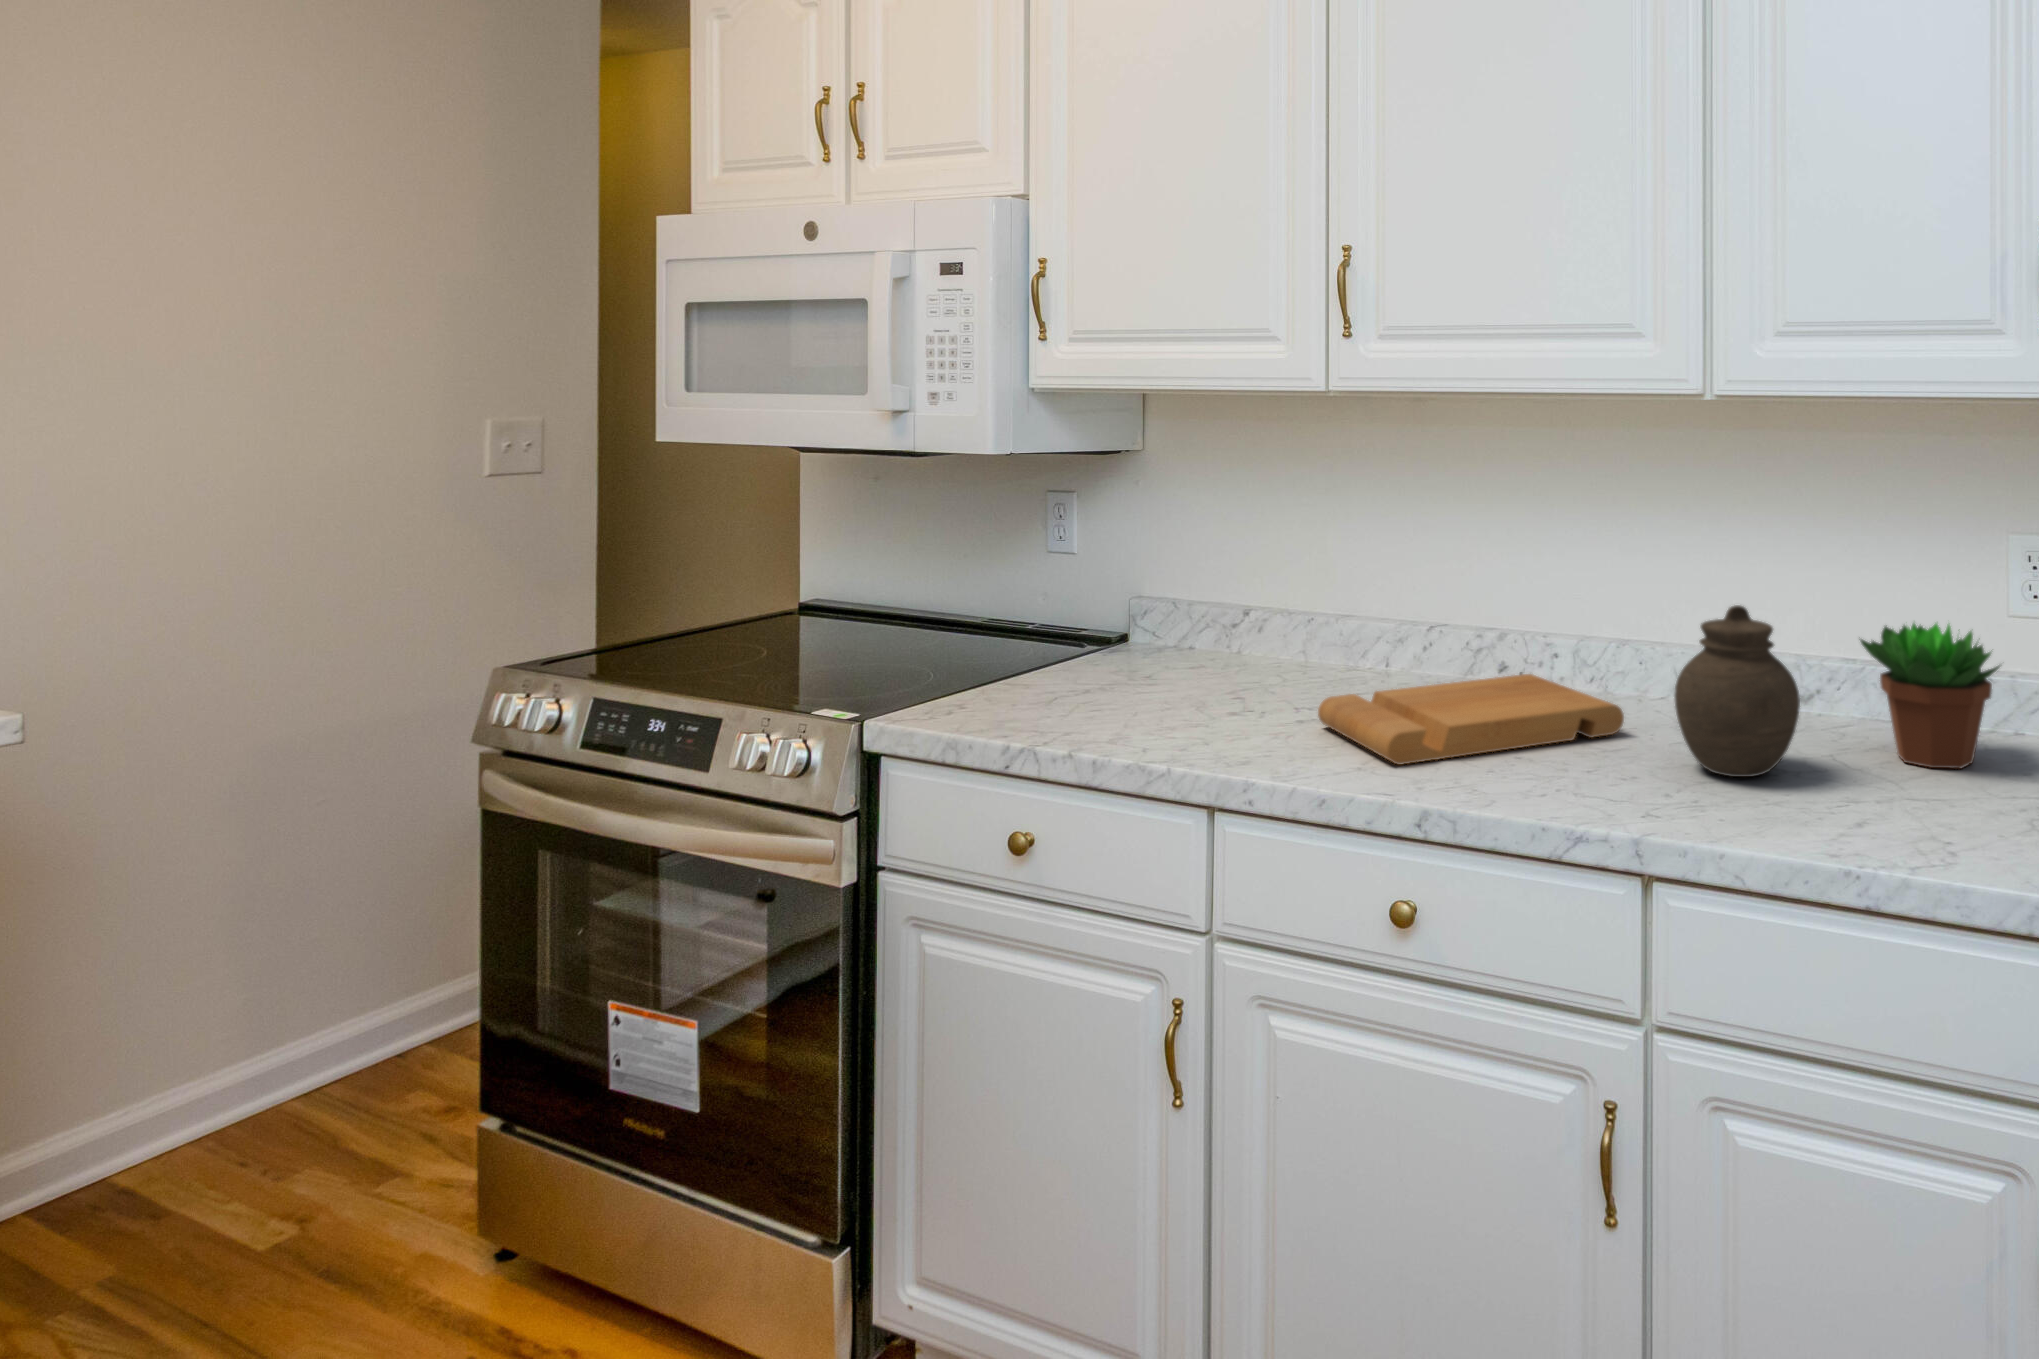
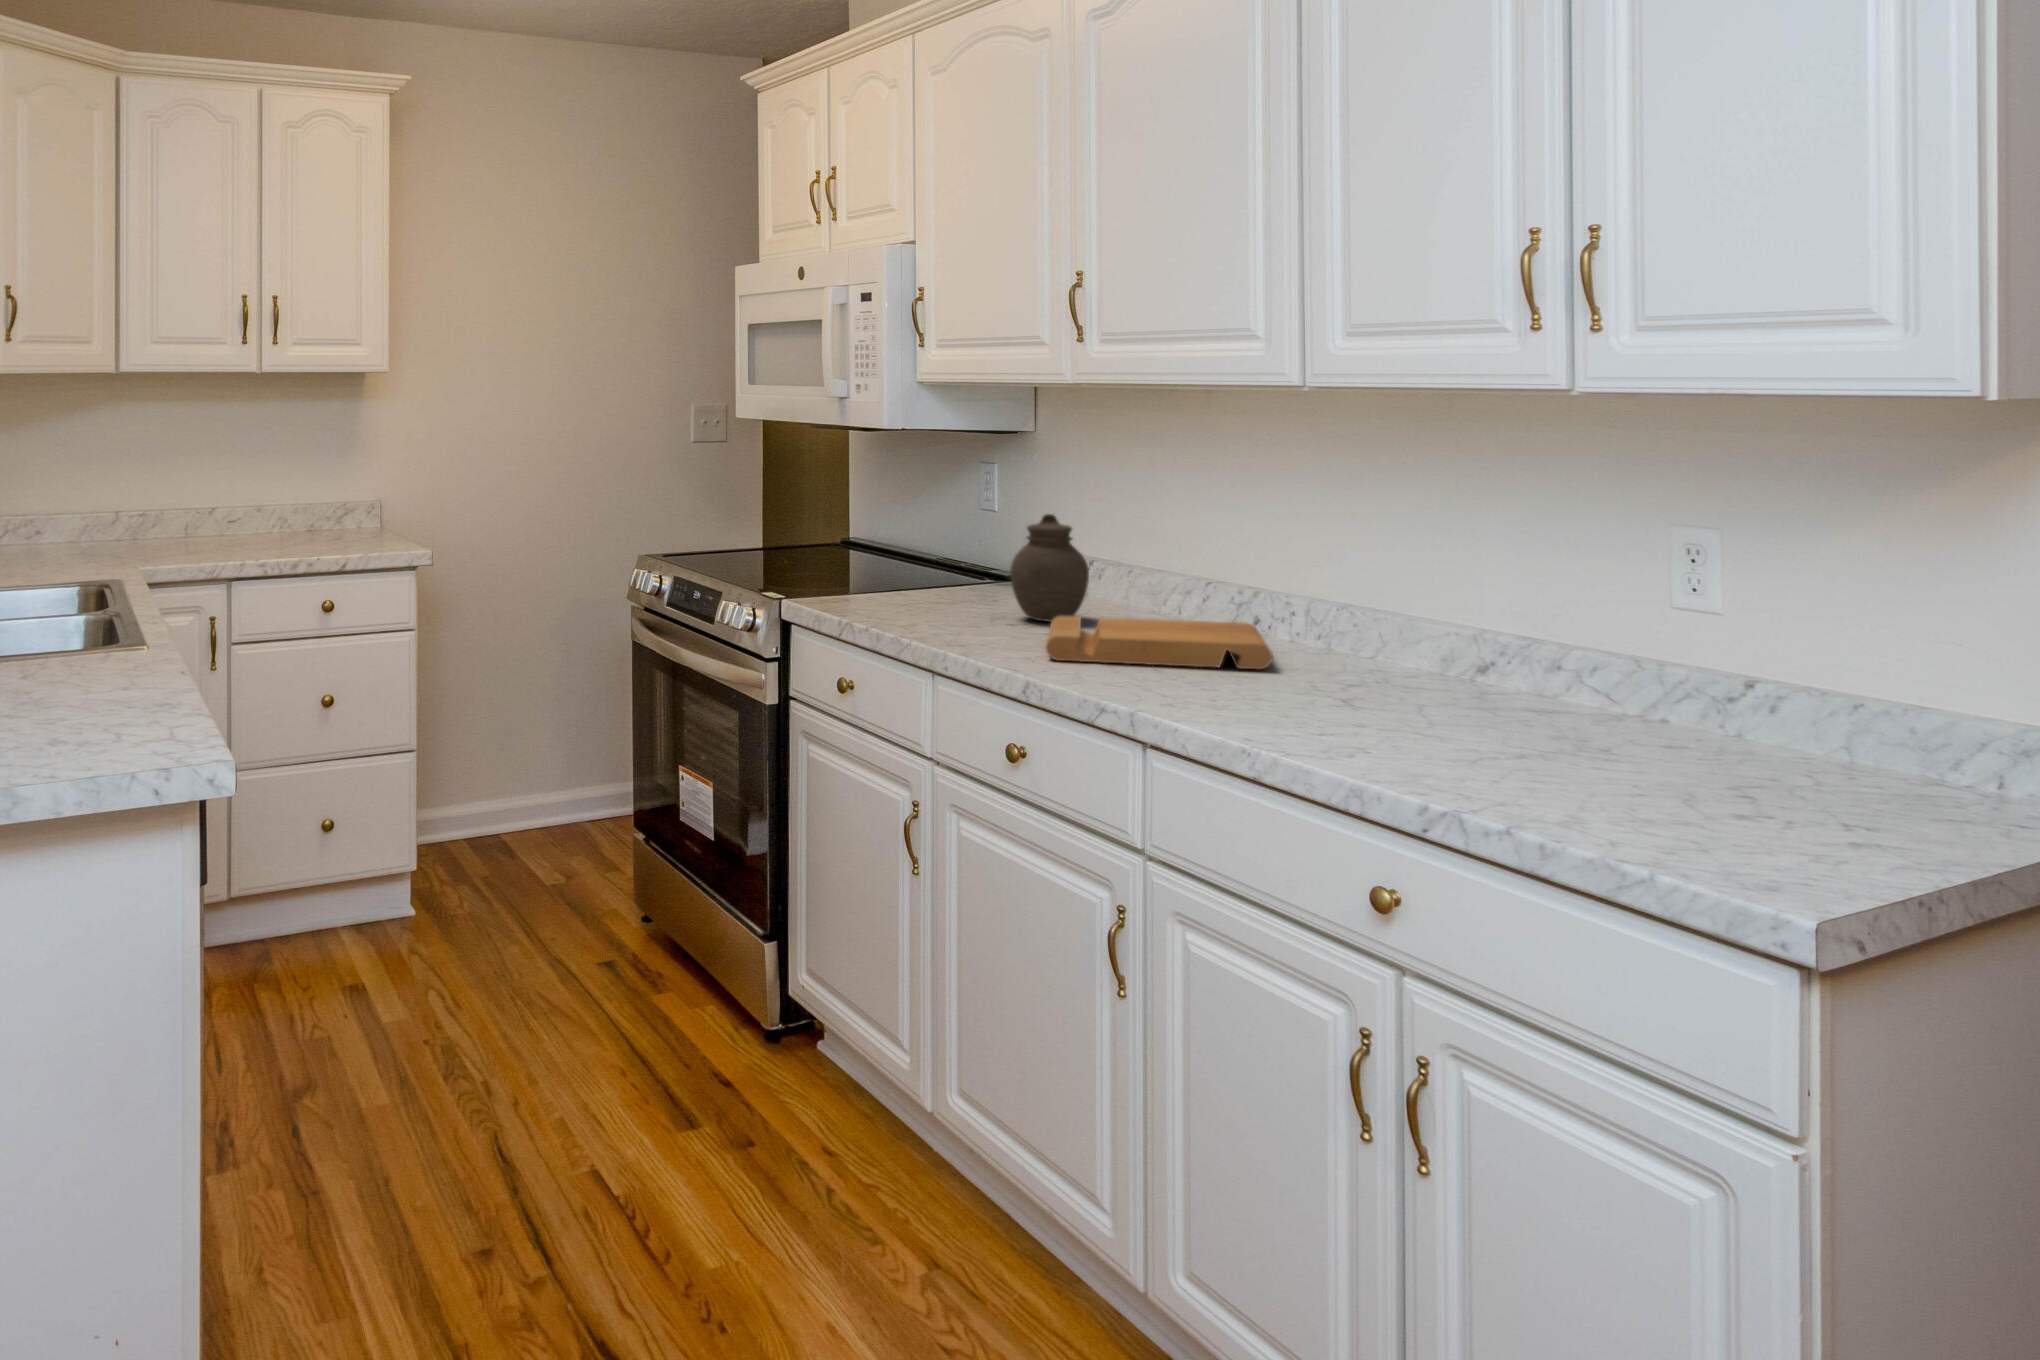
jar: present [1674,605,1800,777] -> present [1010,514,1089,622]
succulent plant: present [1860,623,2000,769] -> none [1439,589,1587,727]

